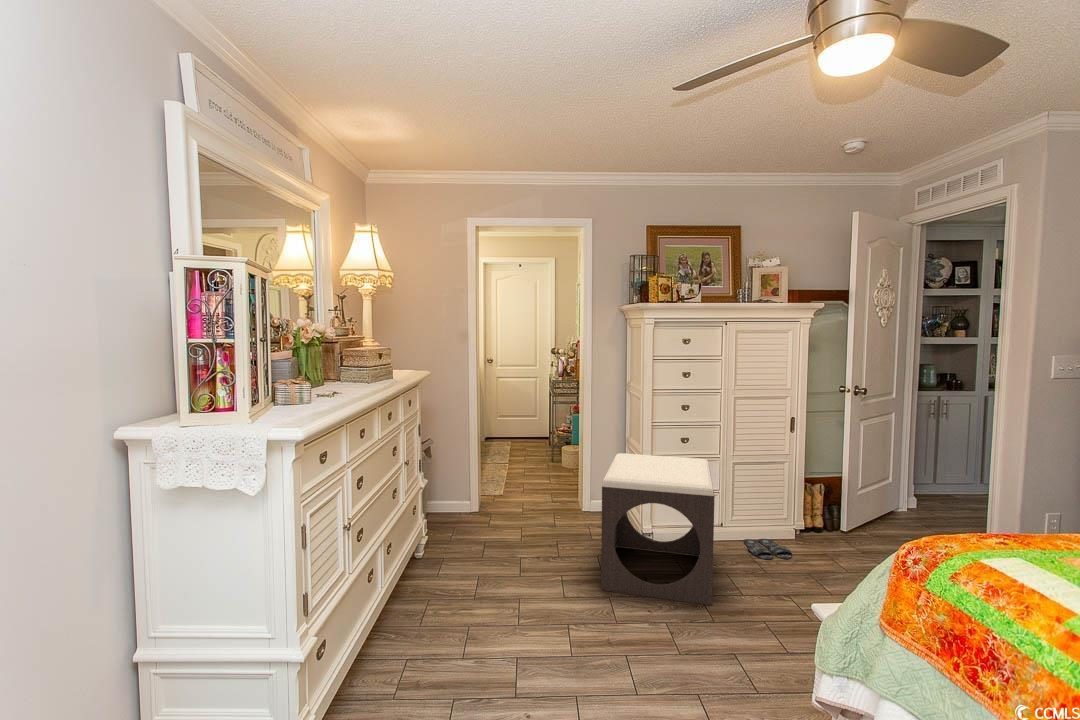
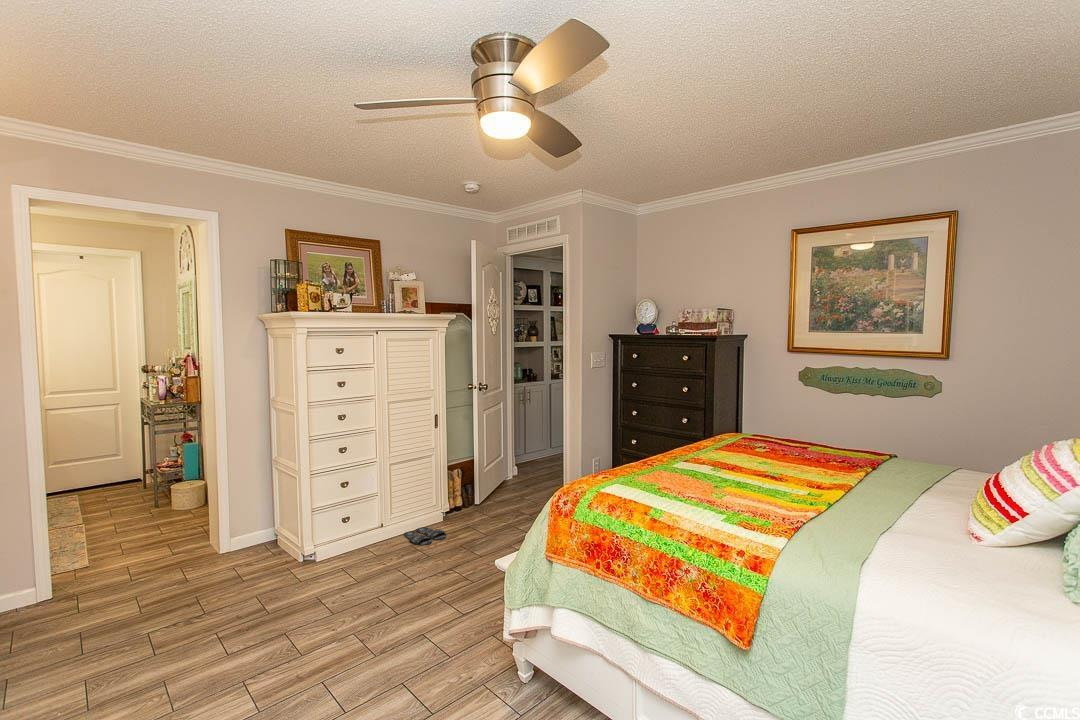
footstool: present [601,453,715,605] -> none [268,464,392,629]

